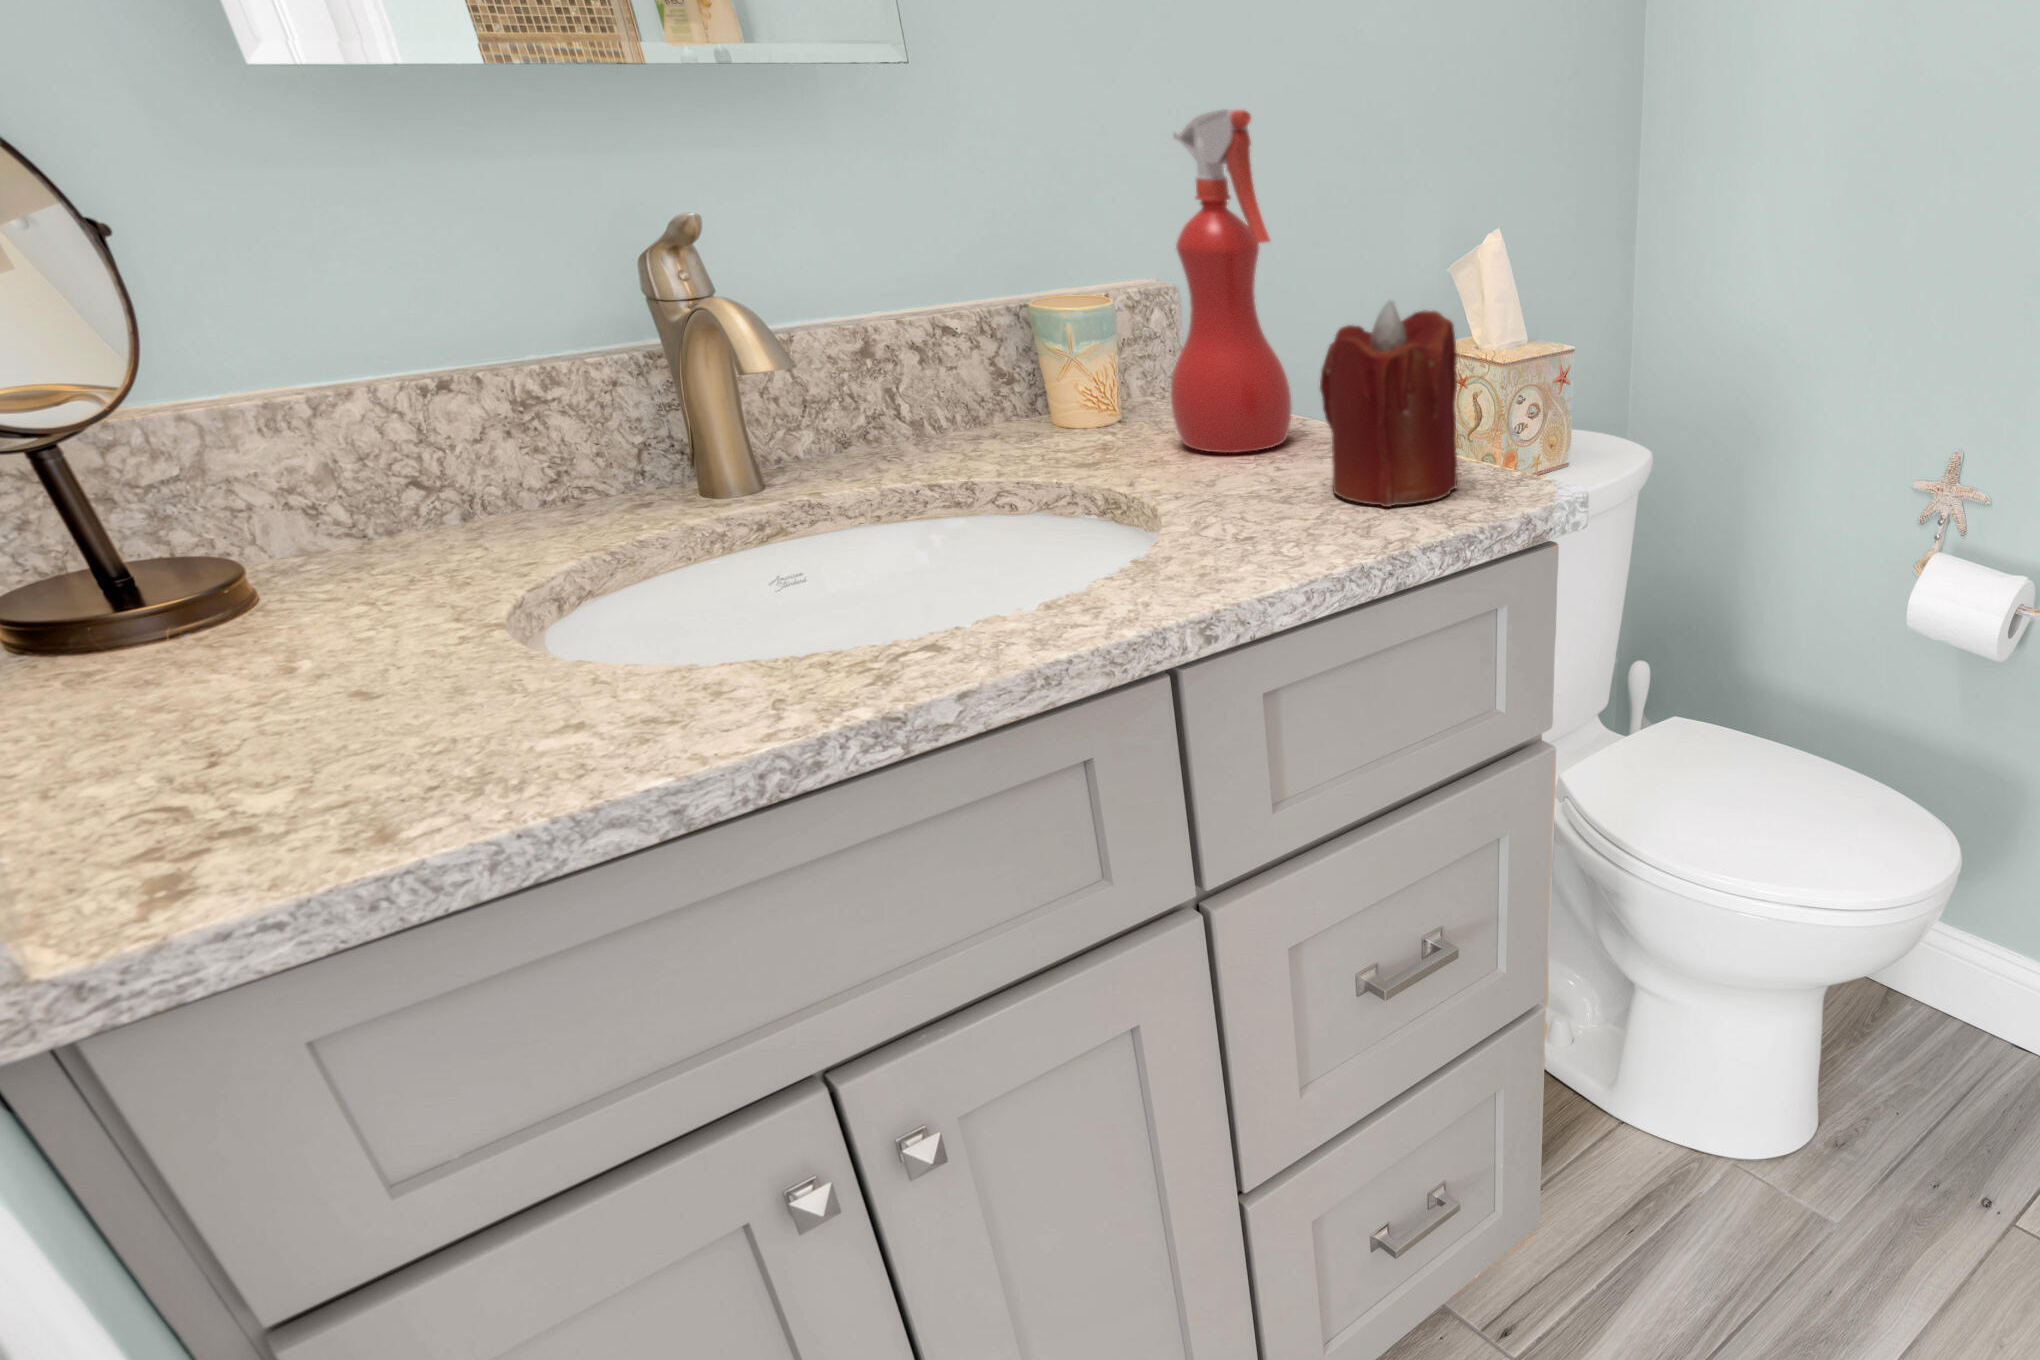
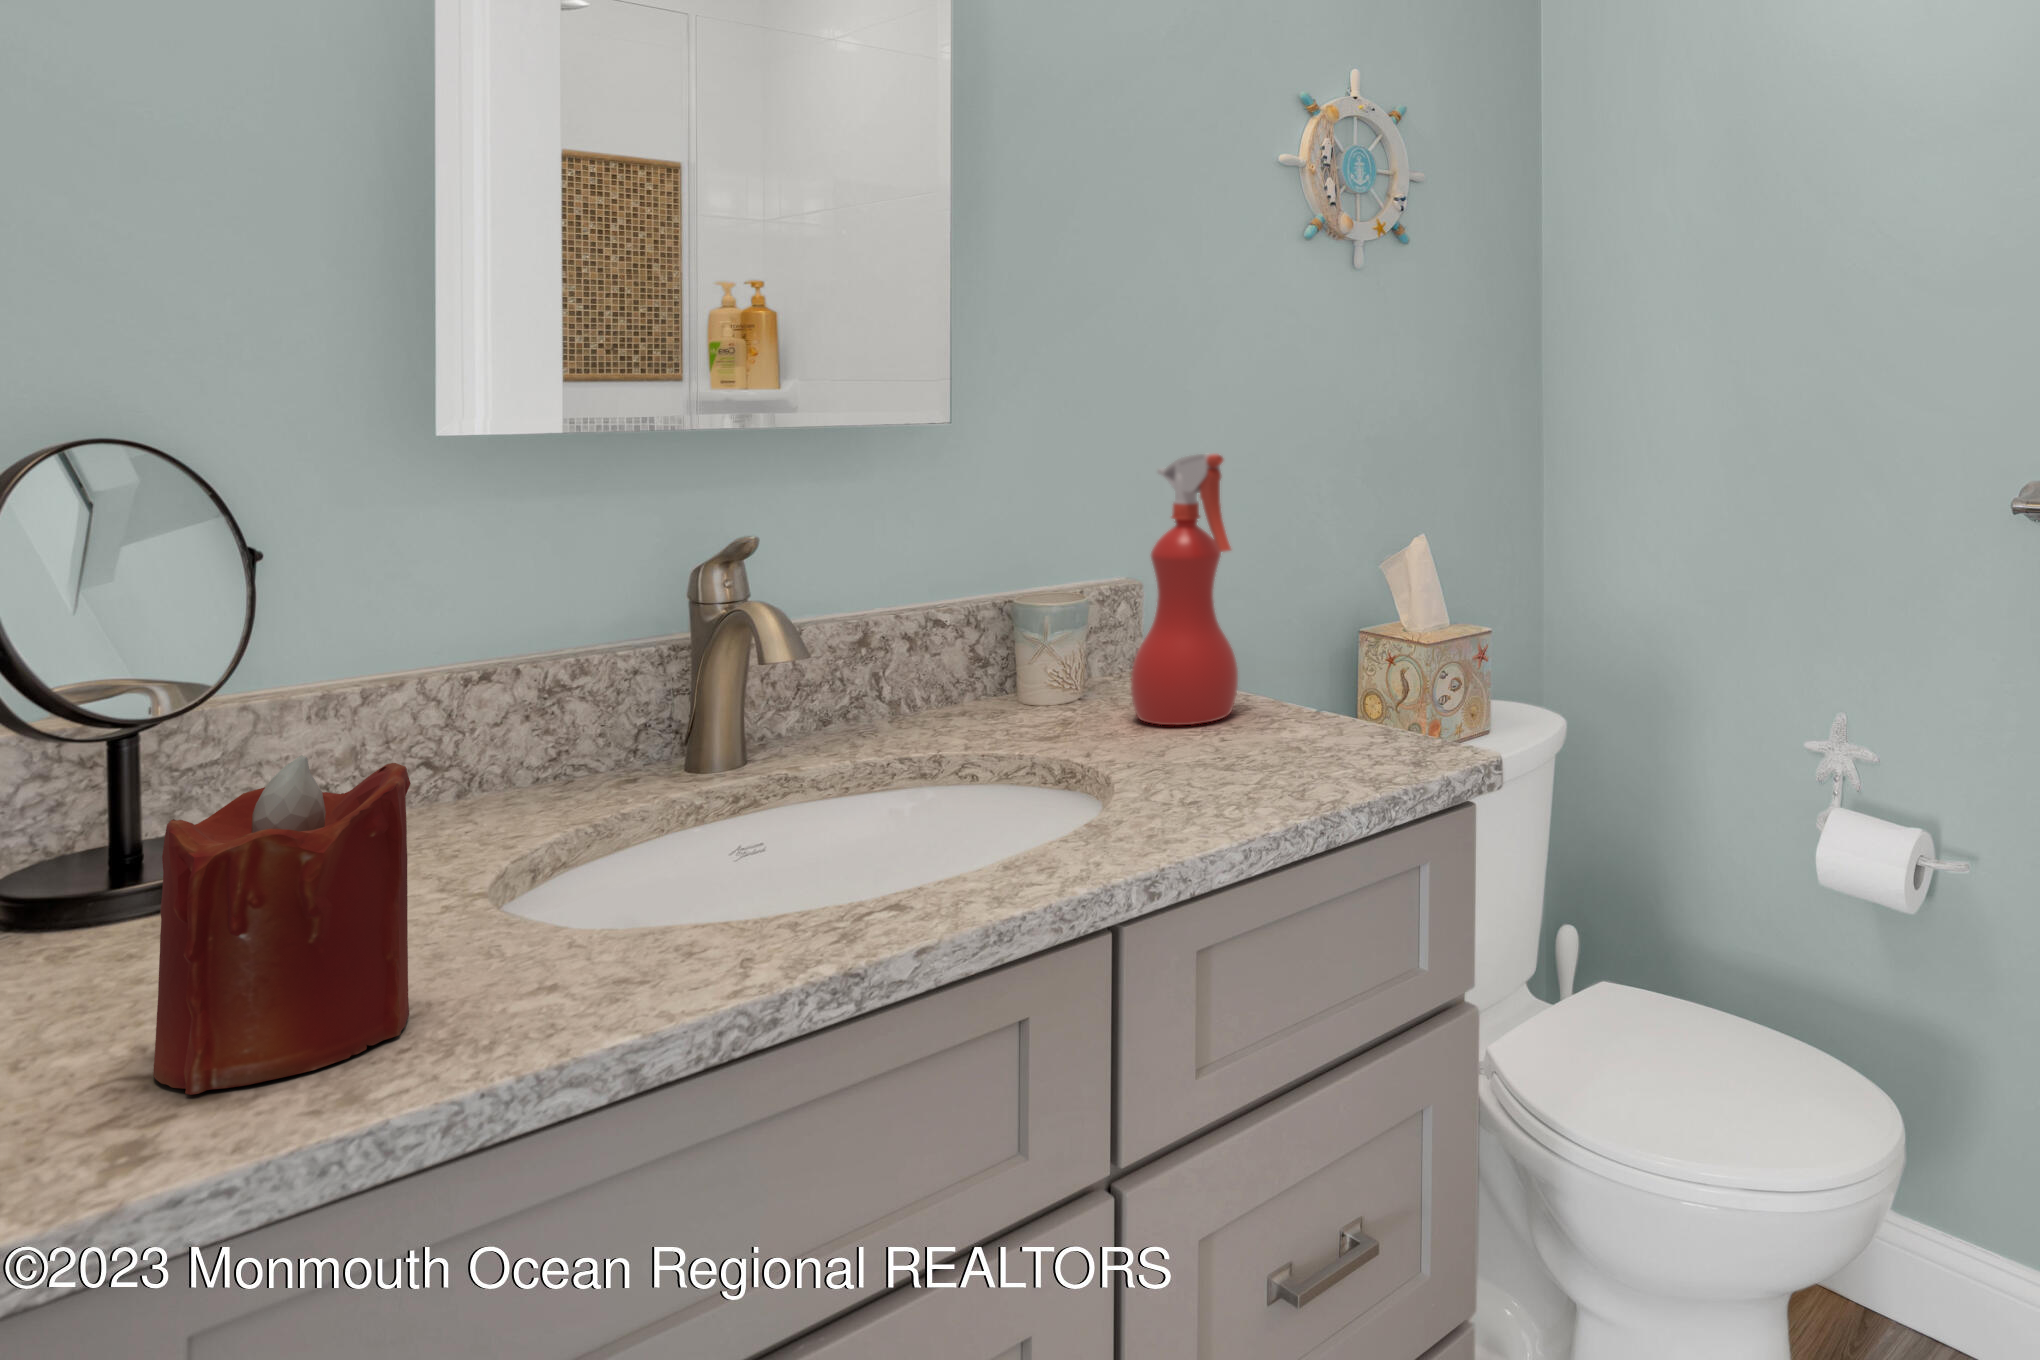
candle: present [1320,300,1457,507] -> present [153,755,411,1095]

